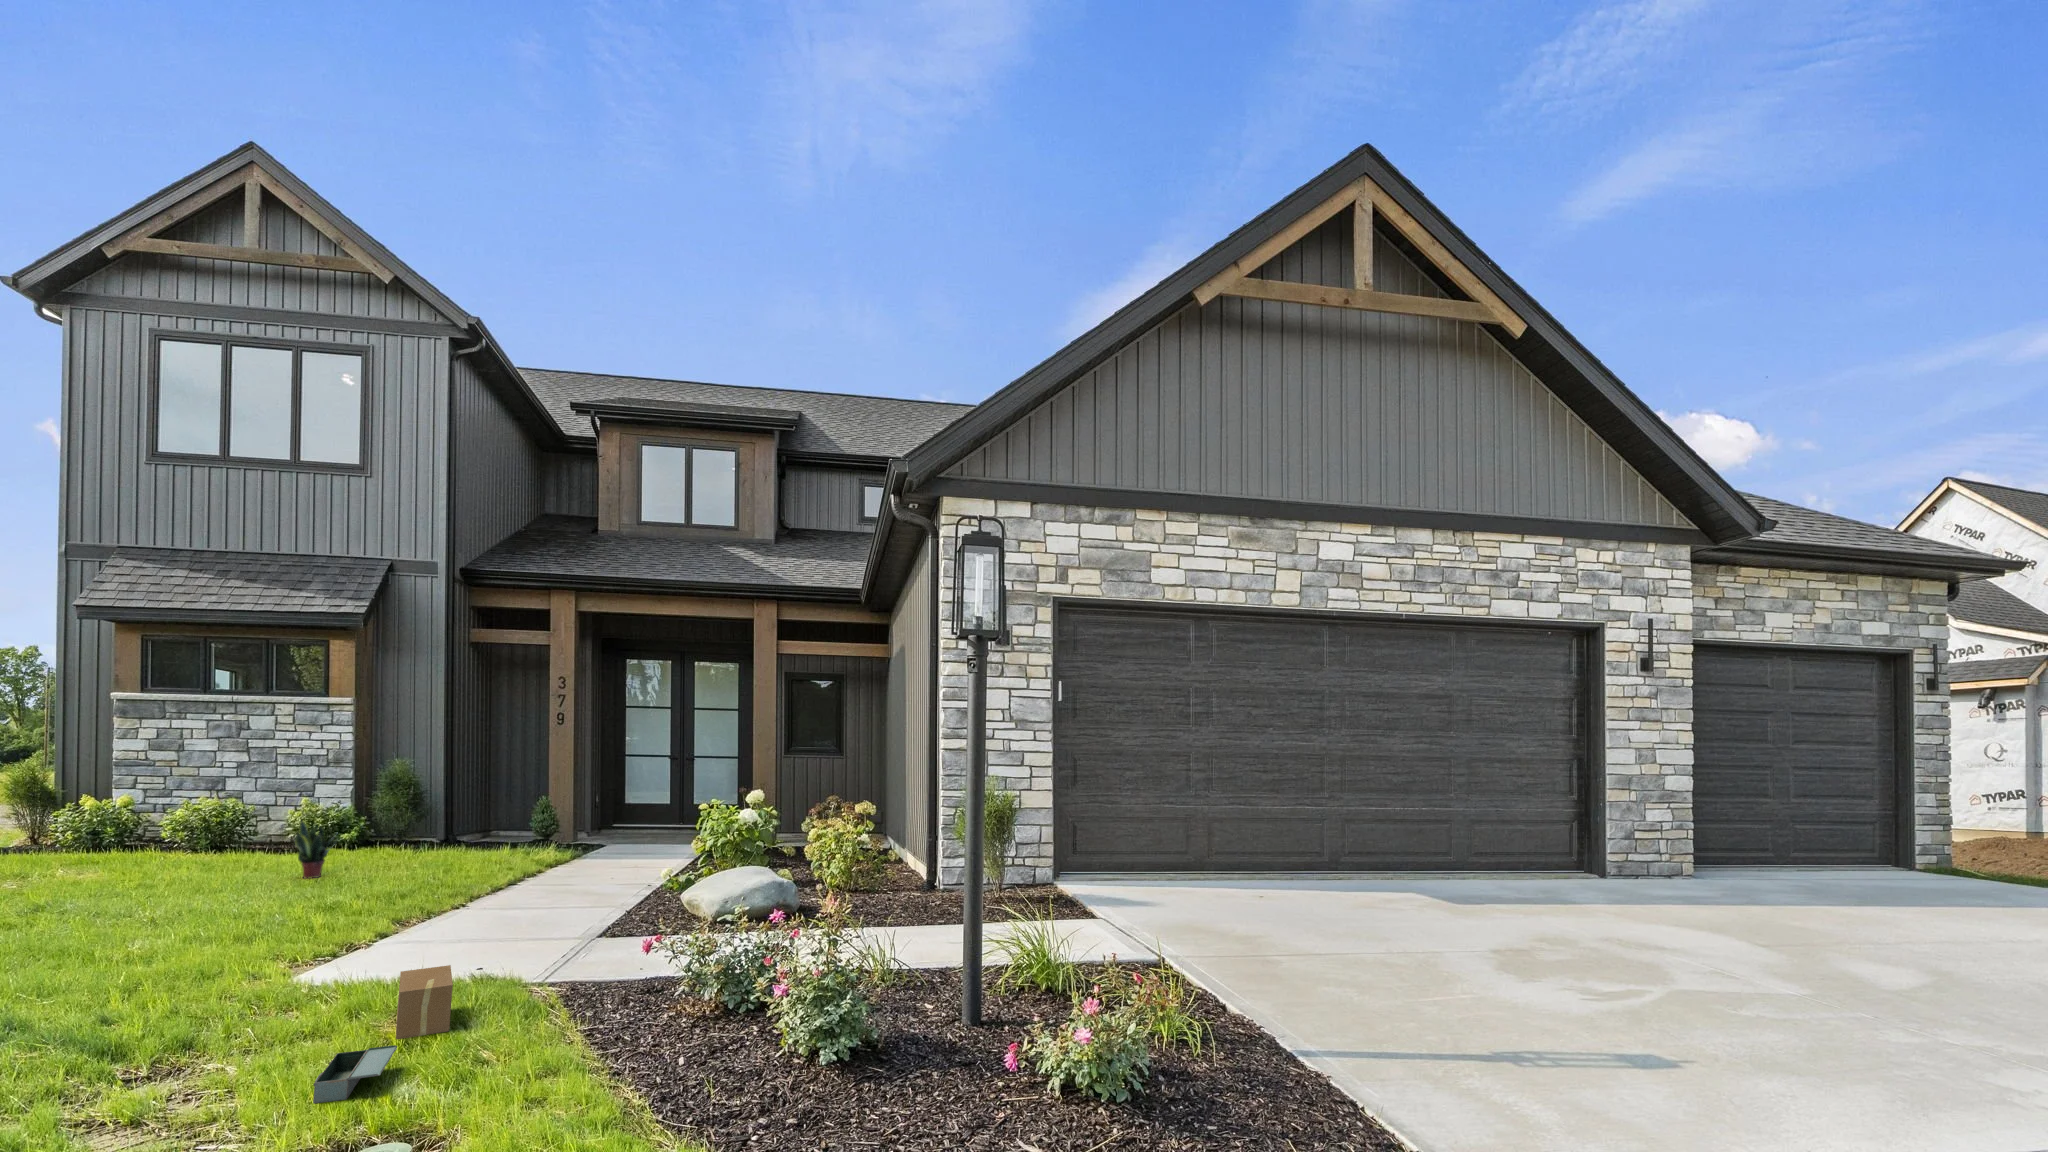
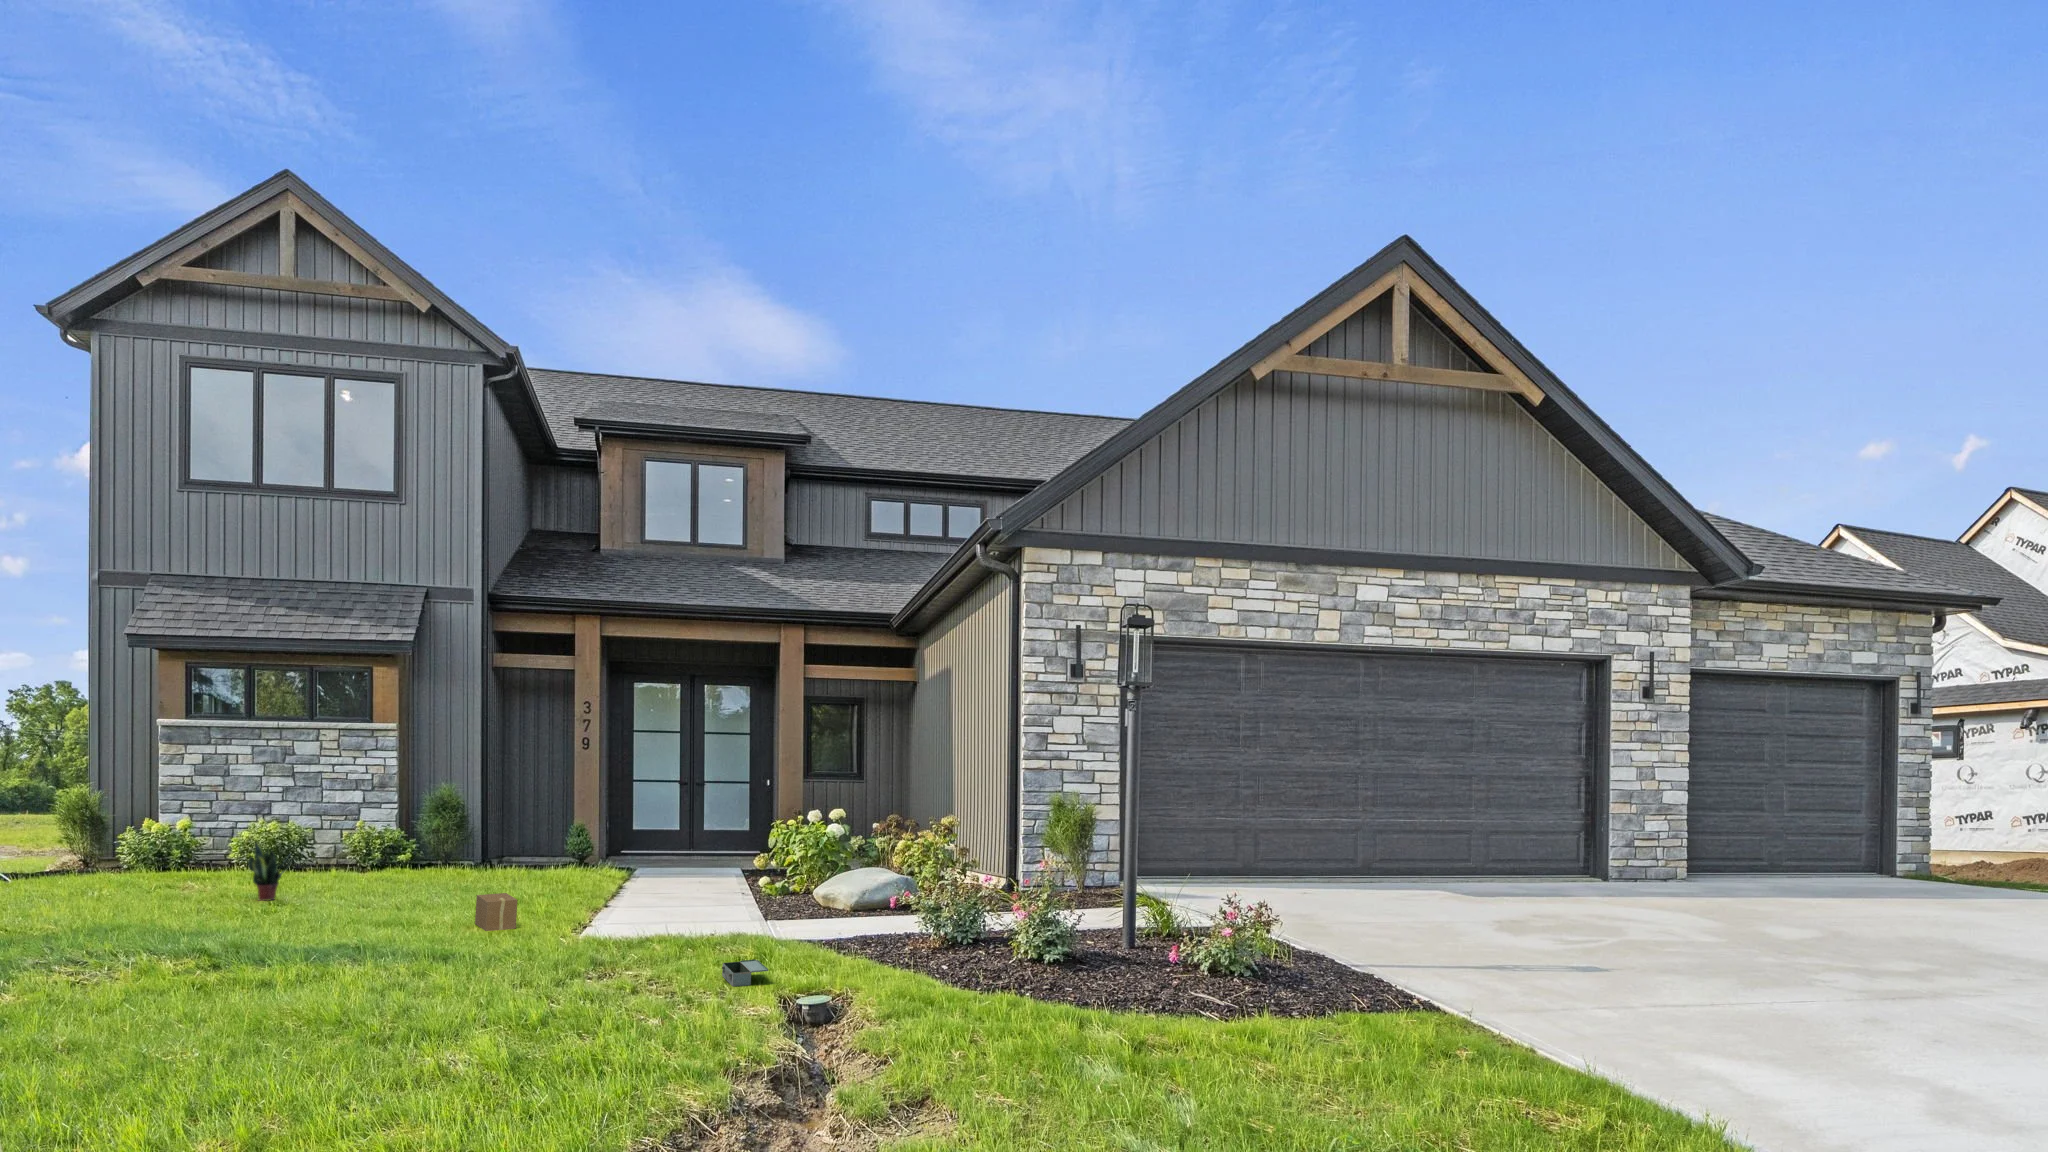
potted plant: present [295,820,336,878] -> present [248,843,290,901]
cardboard box: present [396,965,453,1039] -> present [475,893,517,931]

